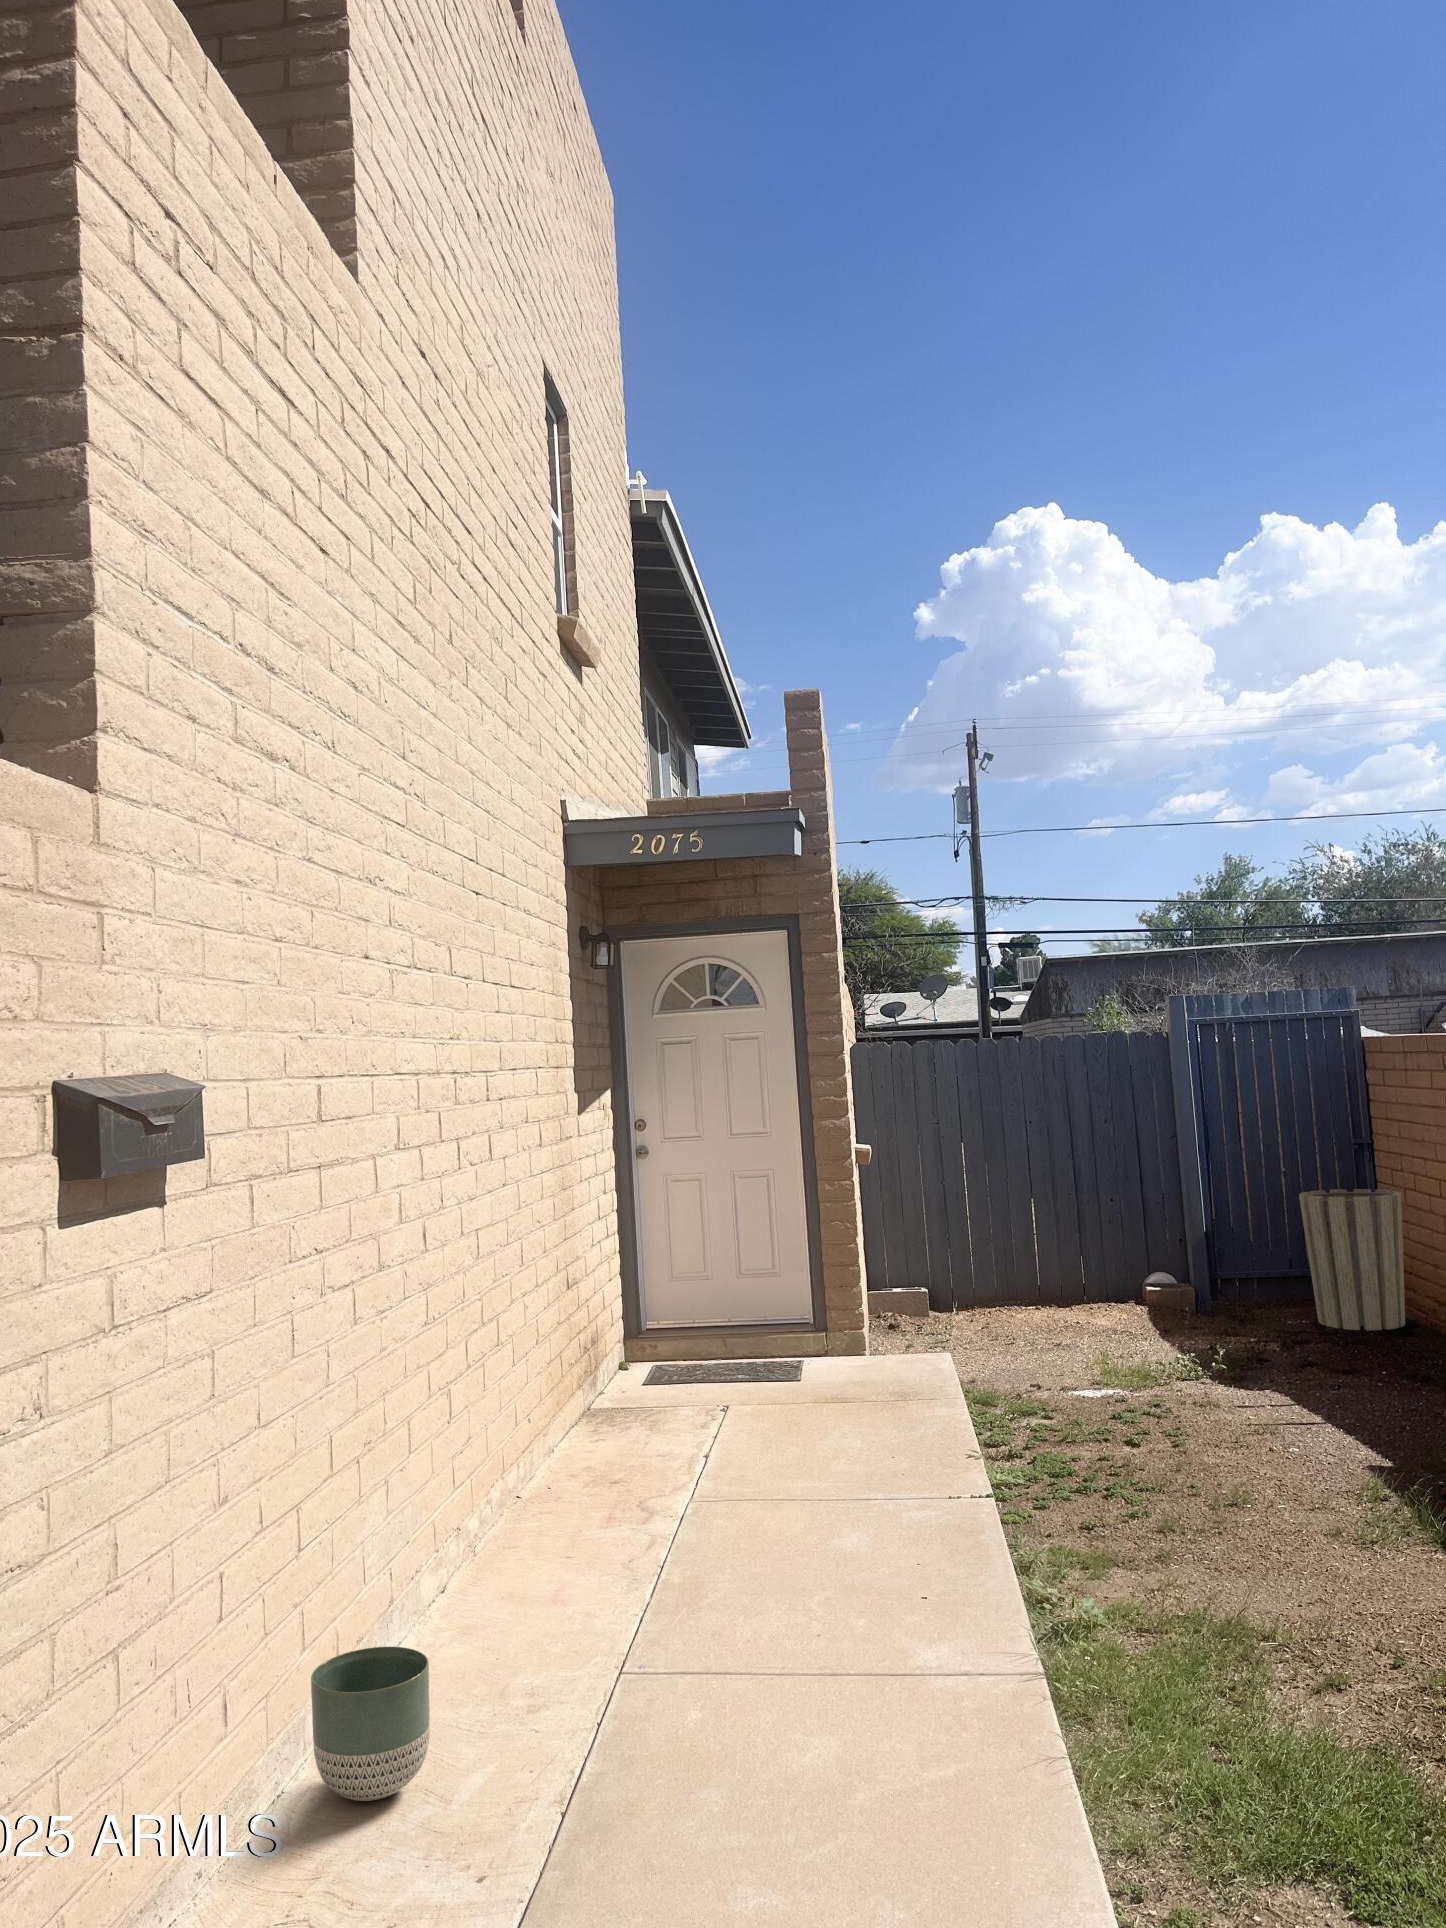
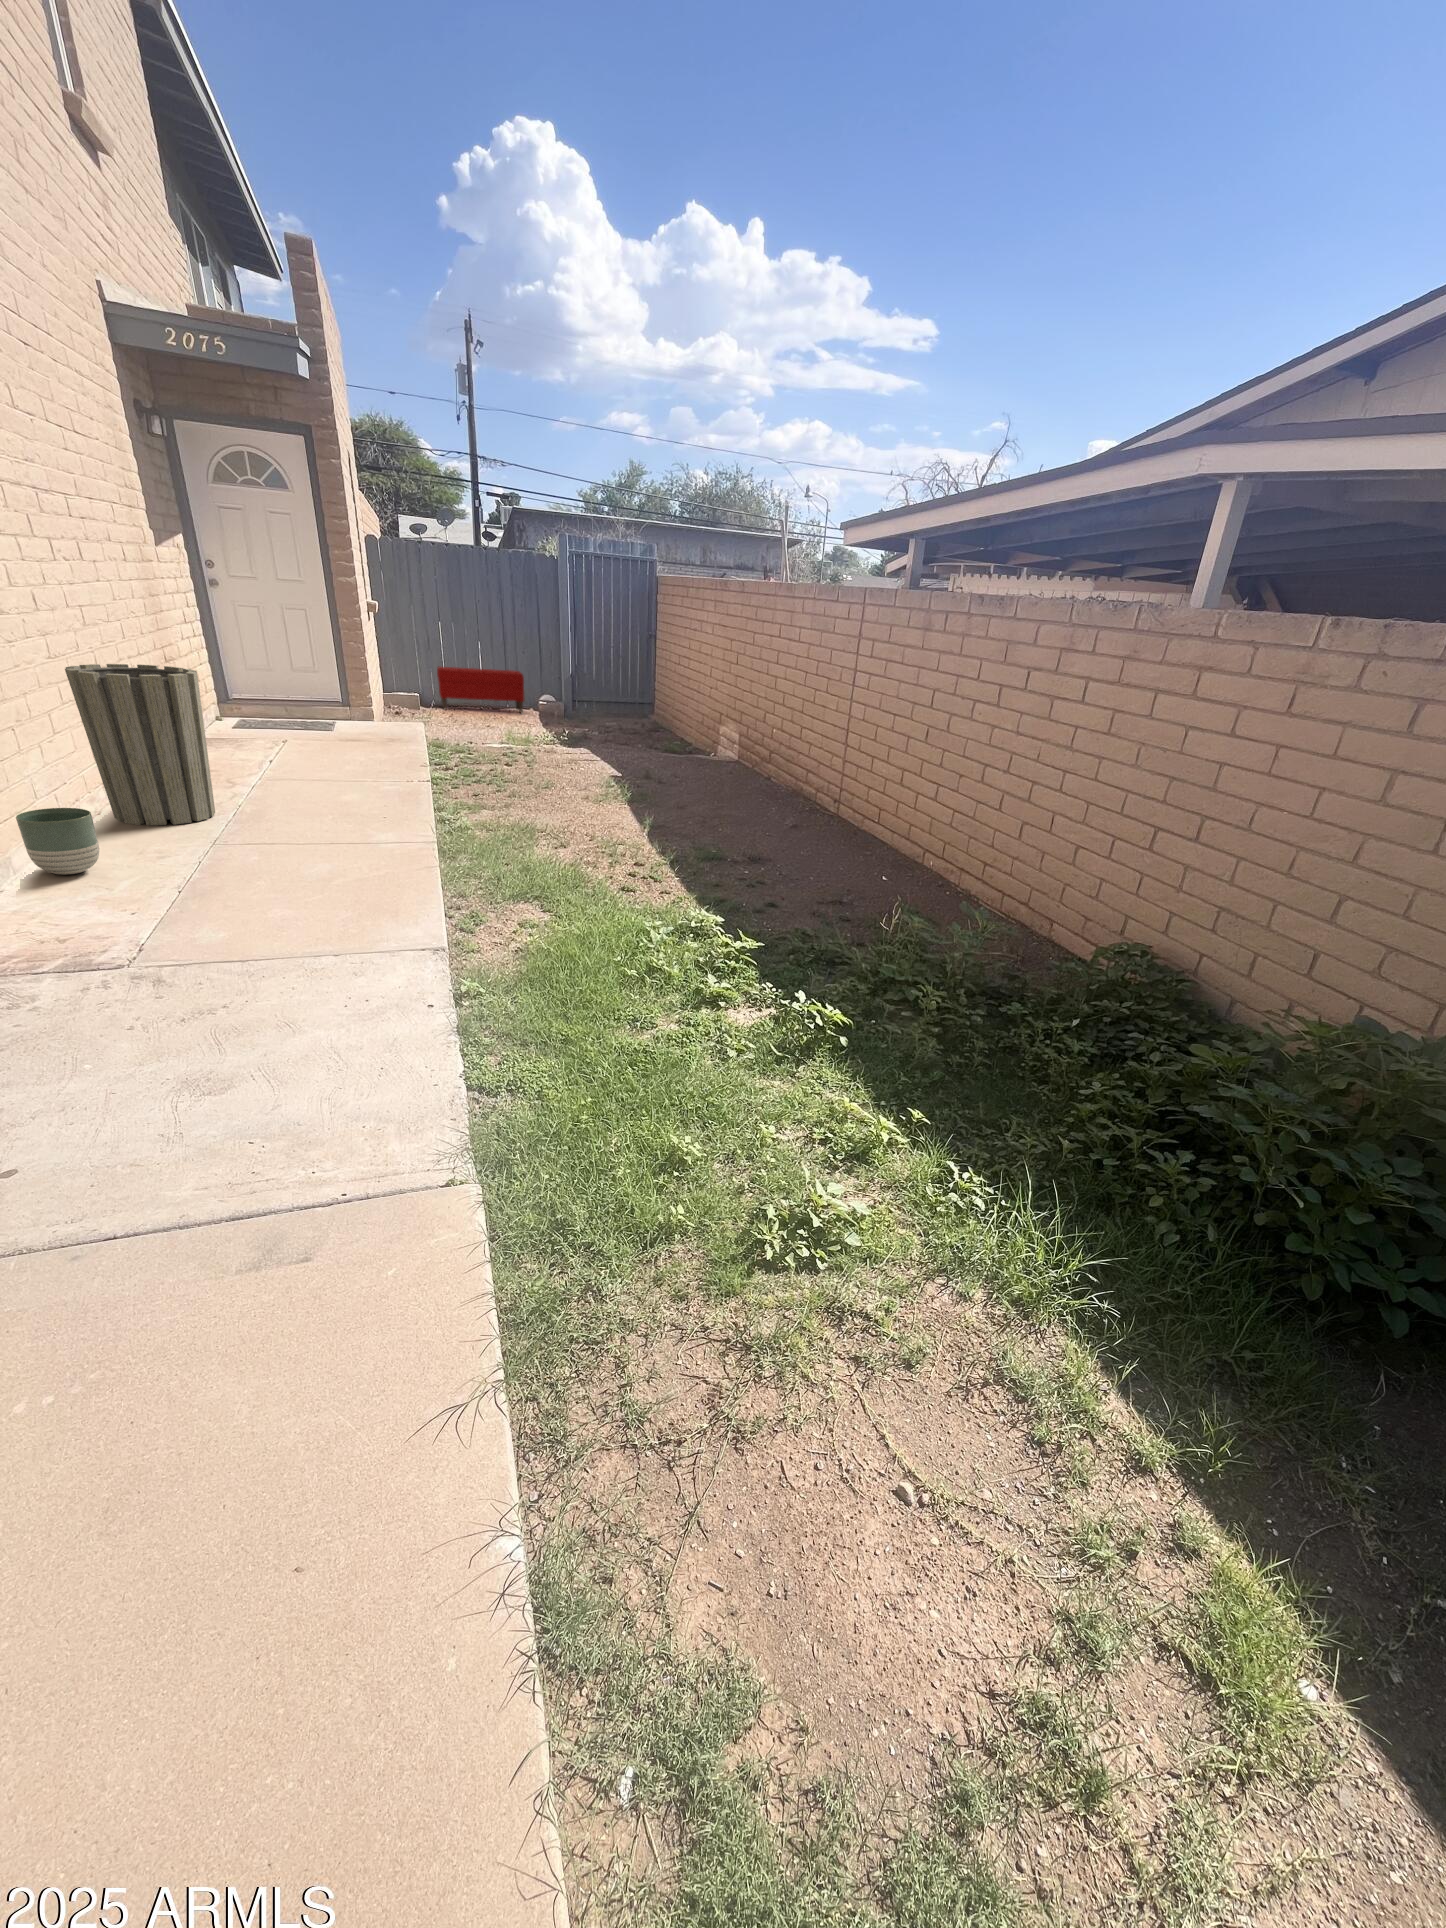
trash can: present [1299,1189,1405,1331] -> present [65,664,215,825]
bench: none [962,1232,1123,1316] -> present [437,667,524,714]

